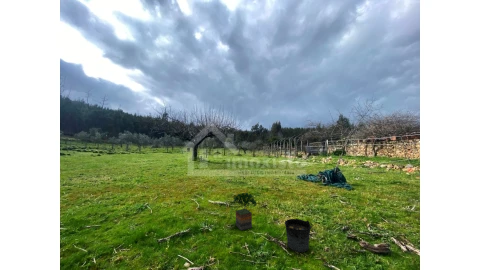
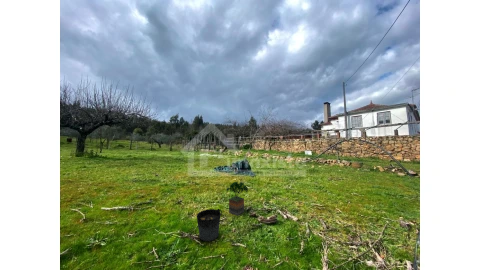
potted tree: present [233,193,257,230] -> present [226,182,249,215]

